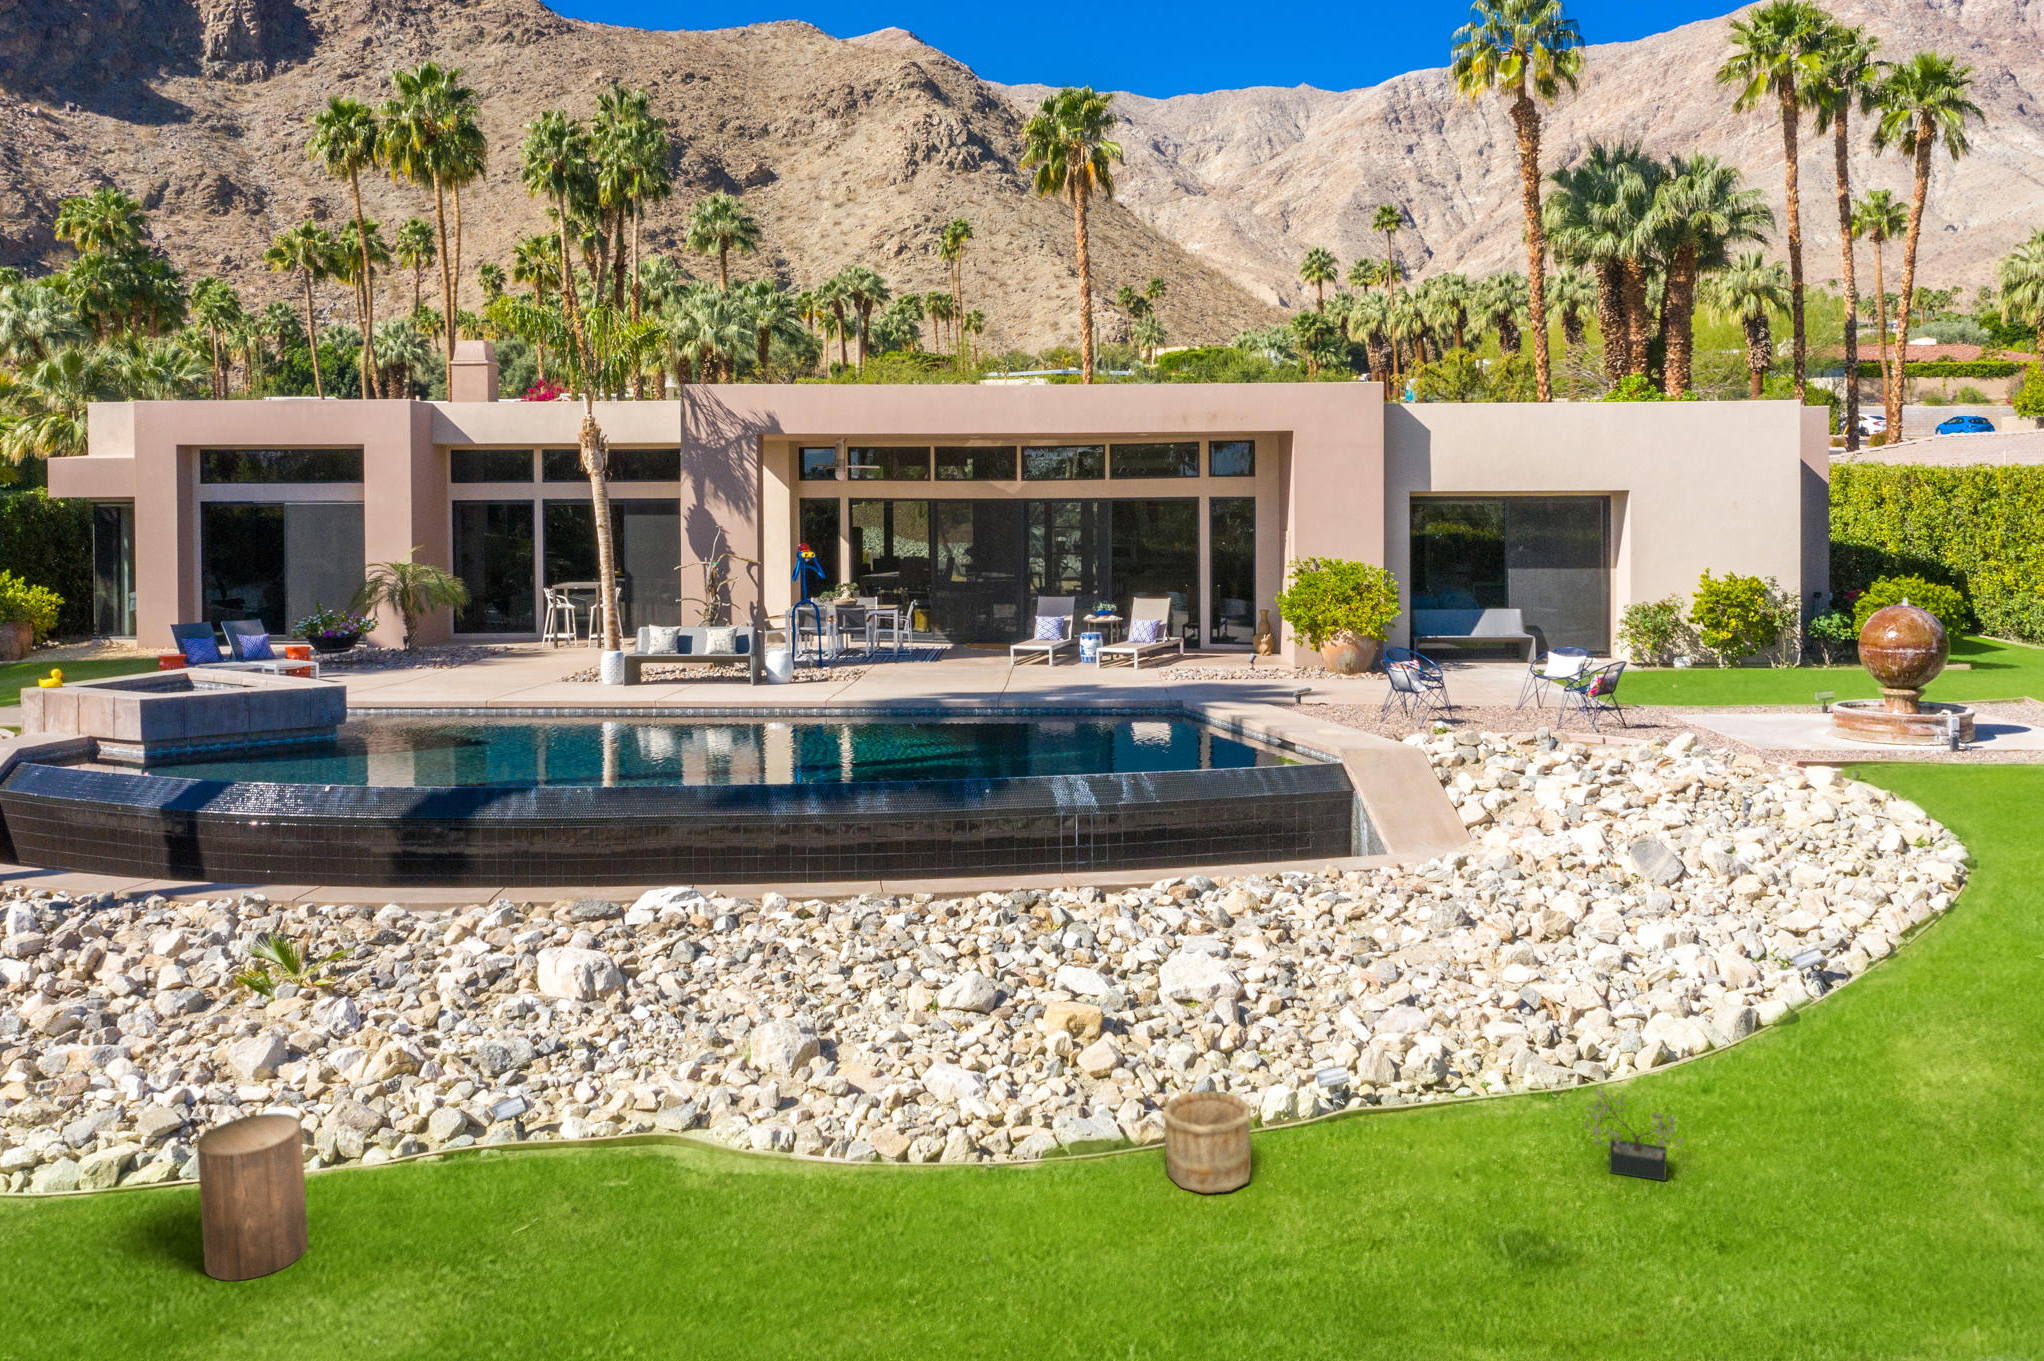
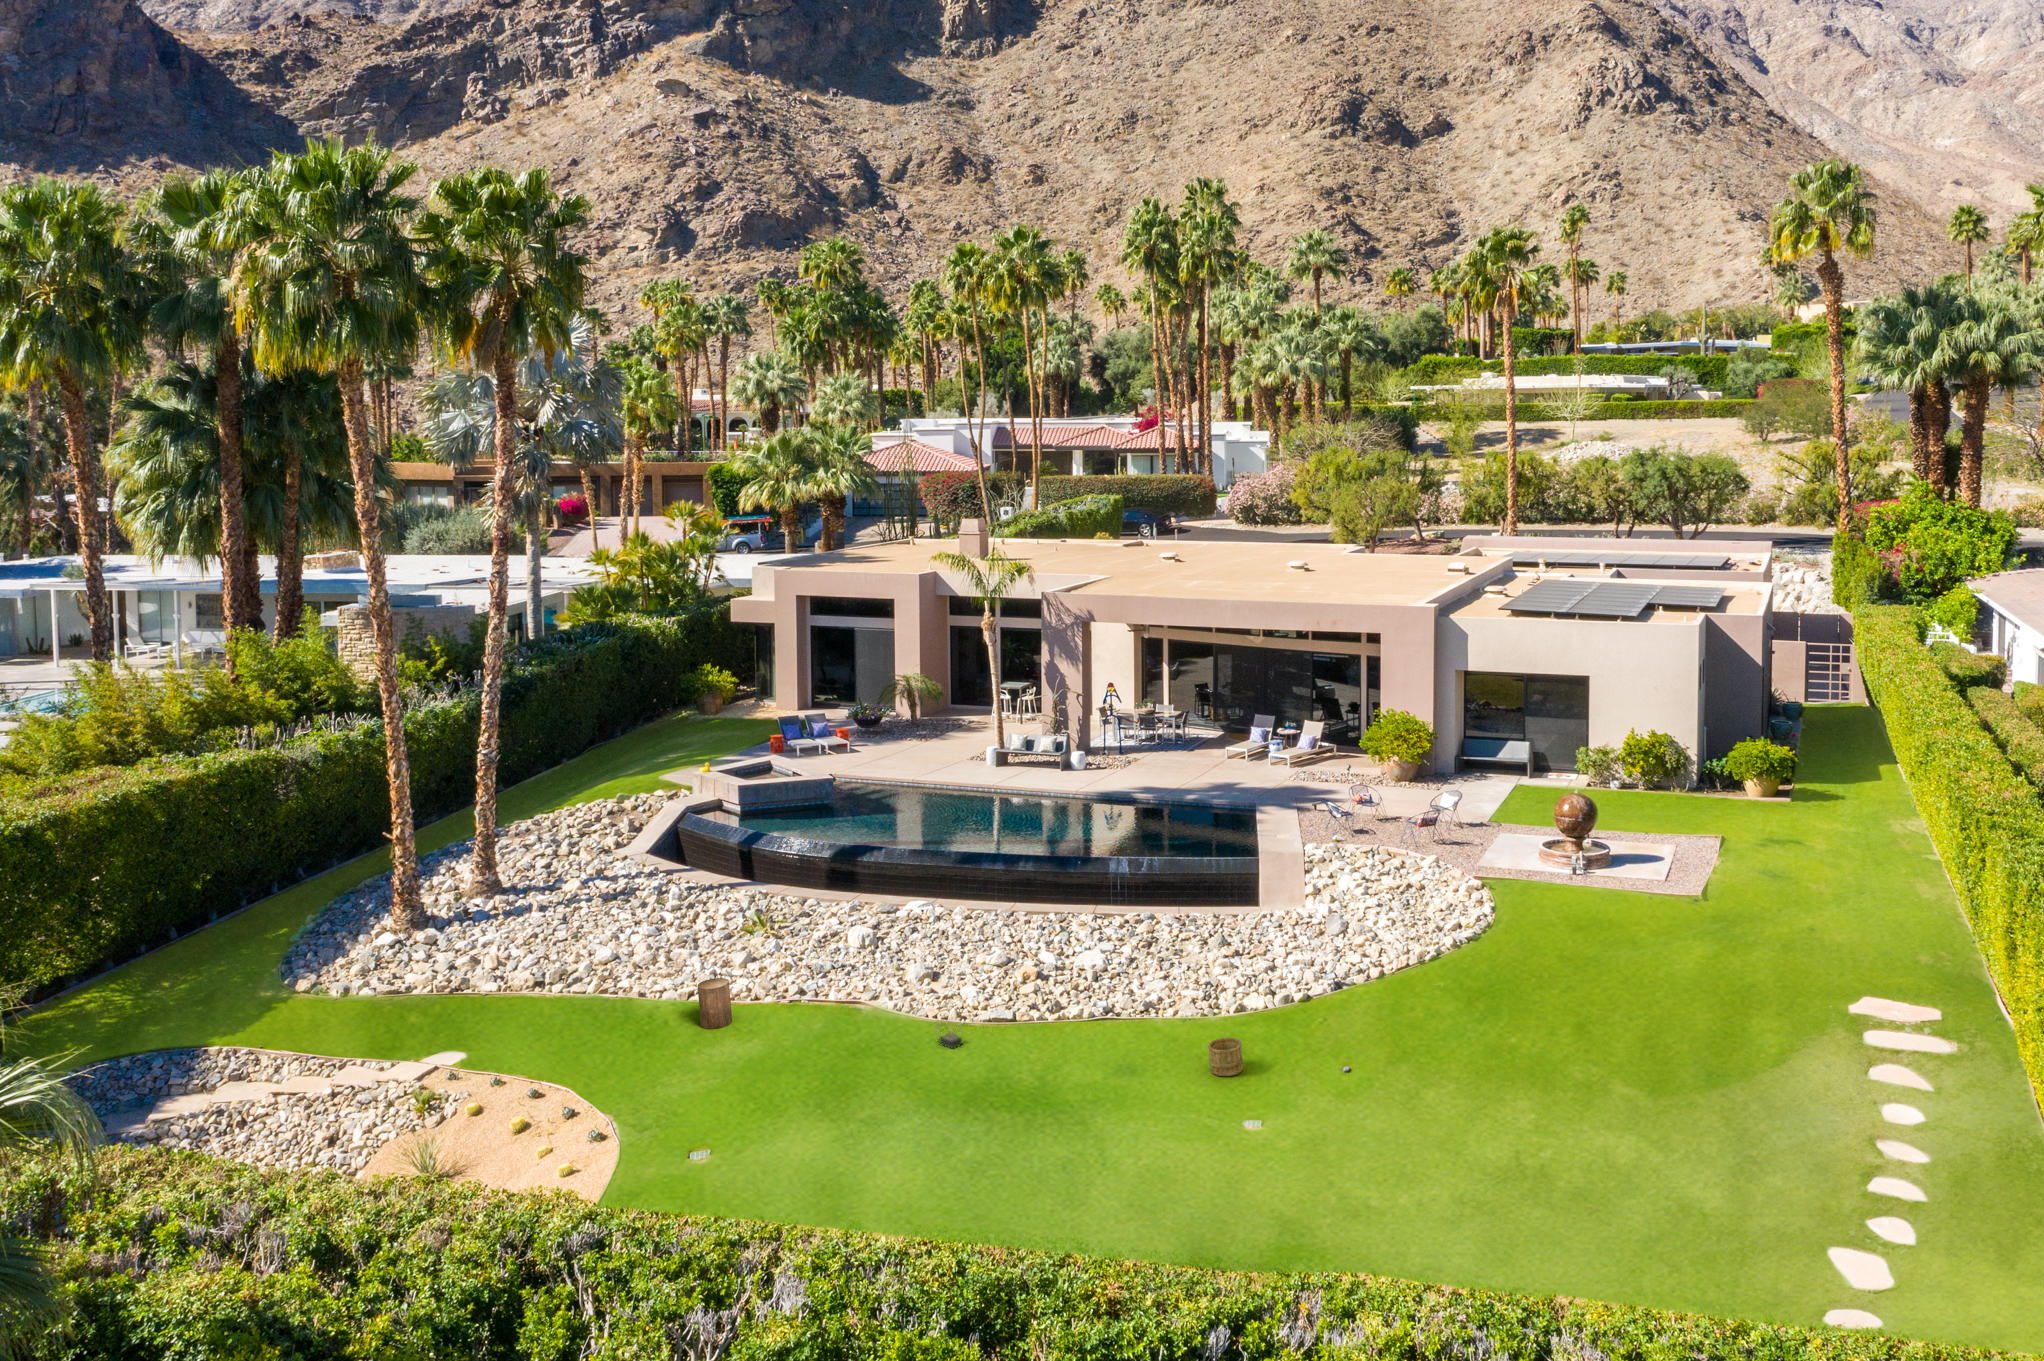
decorative plant: present [1586,1087,1683,1181] -> present [937,1018,962,1049]
wooden bucket: present [1161,1091,1251,1193] -> present [1207,1038,1243,1076]

